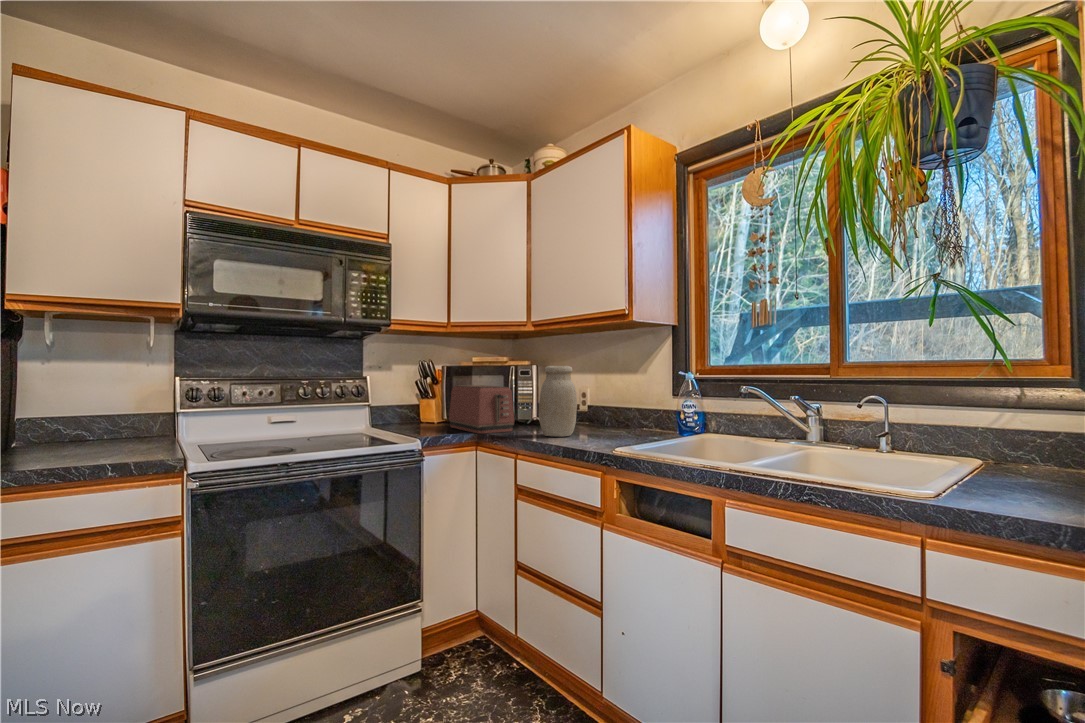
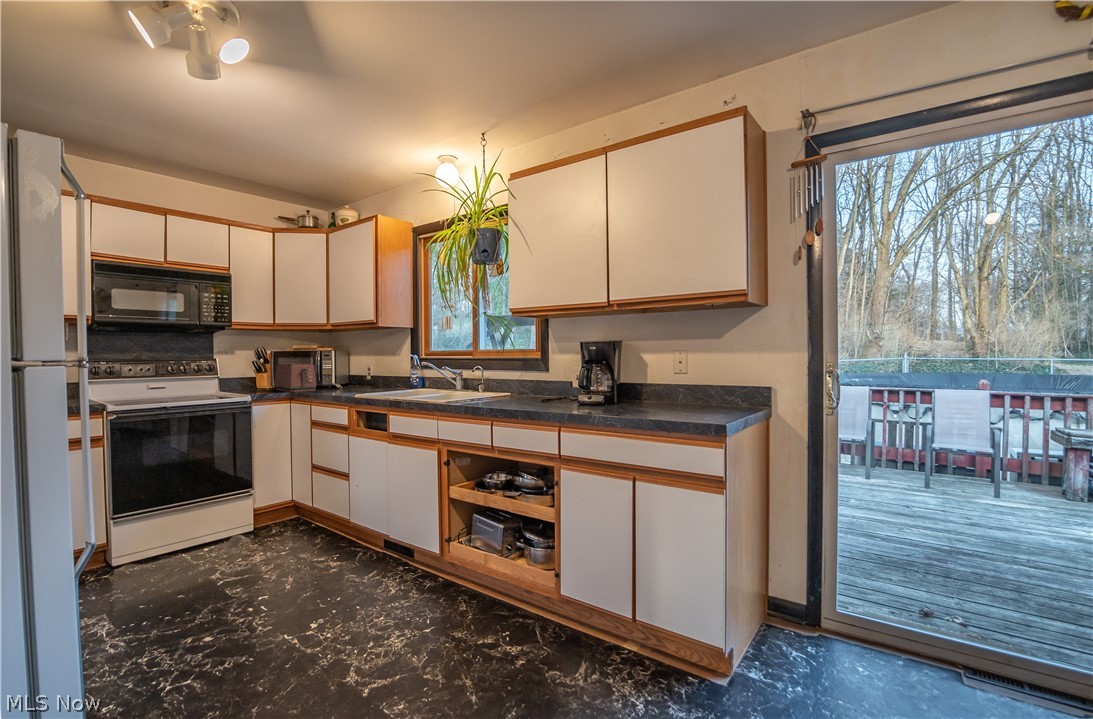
jar: present [539,366,577,437] -> none [327,351,350,392]

